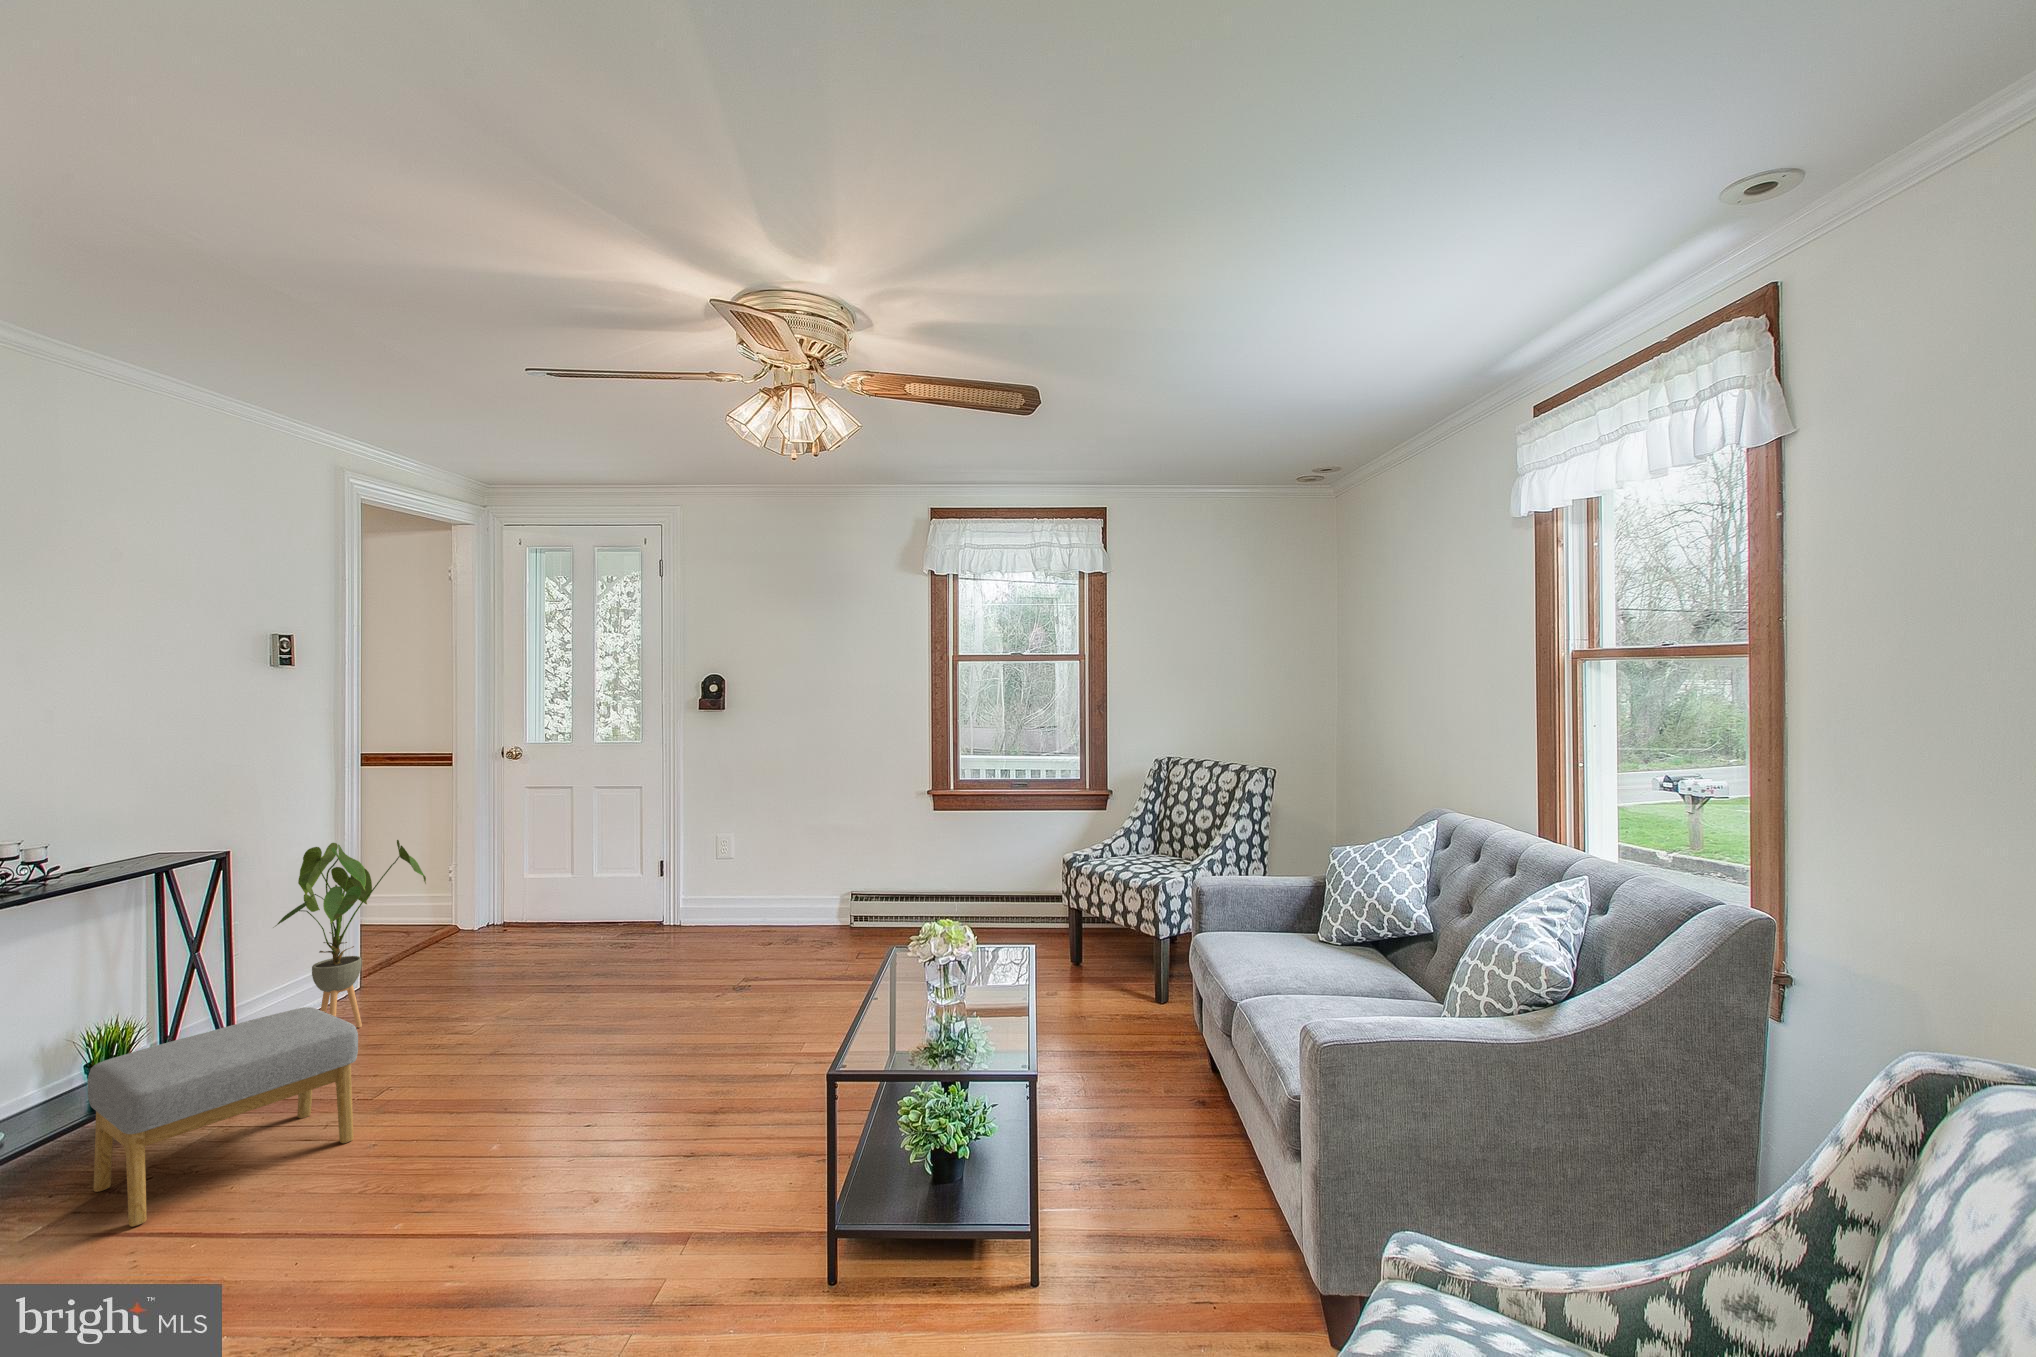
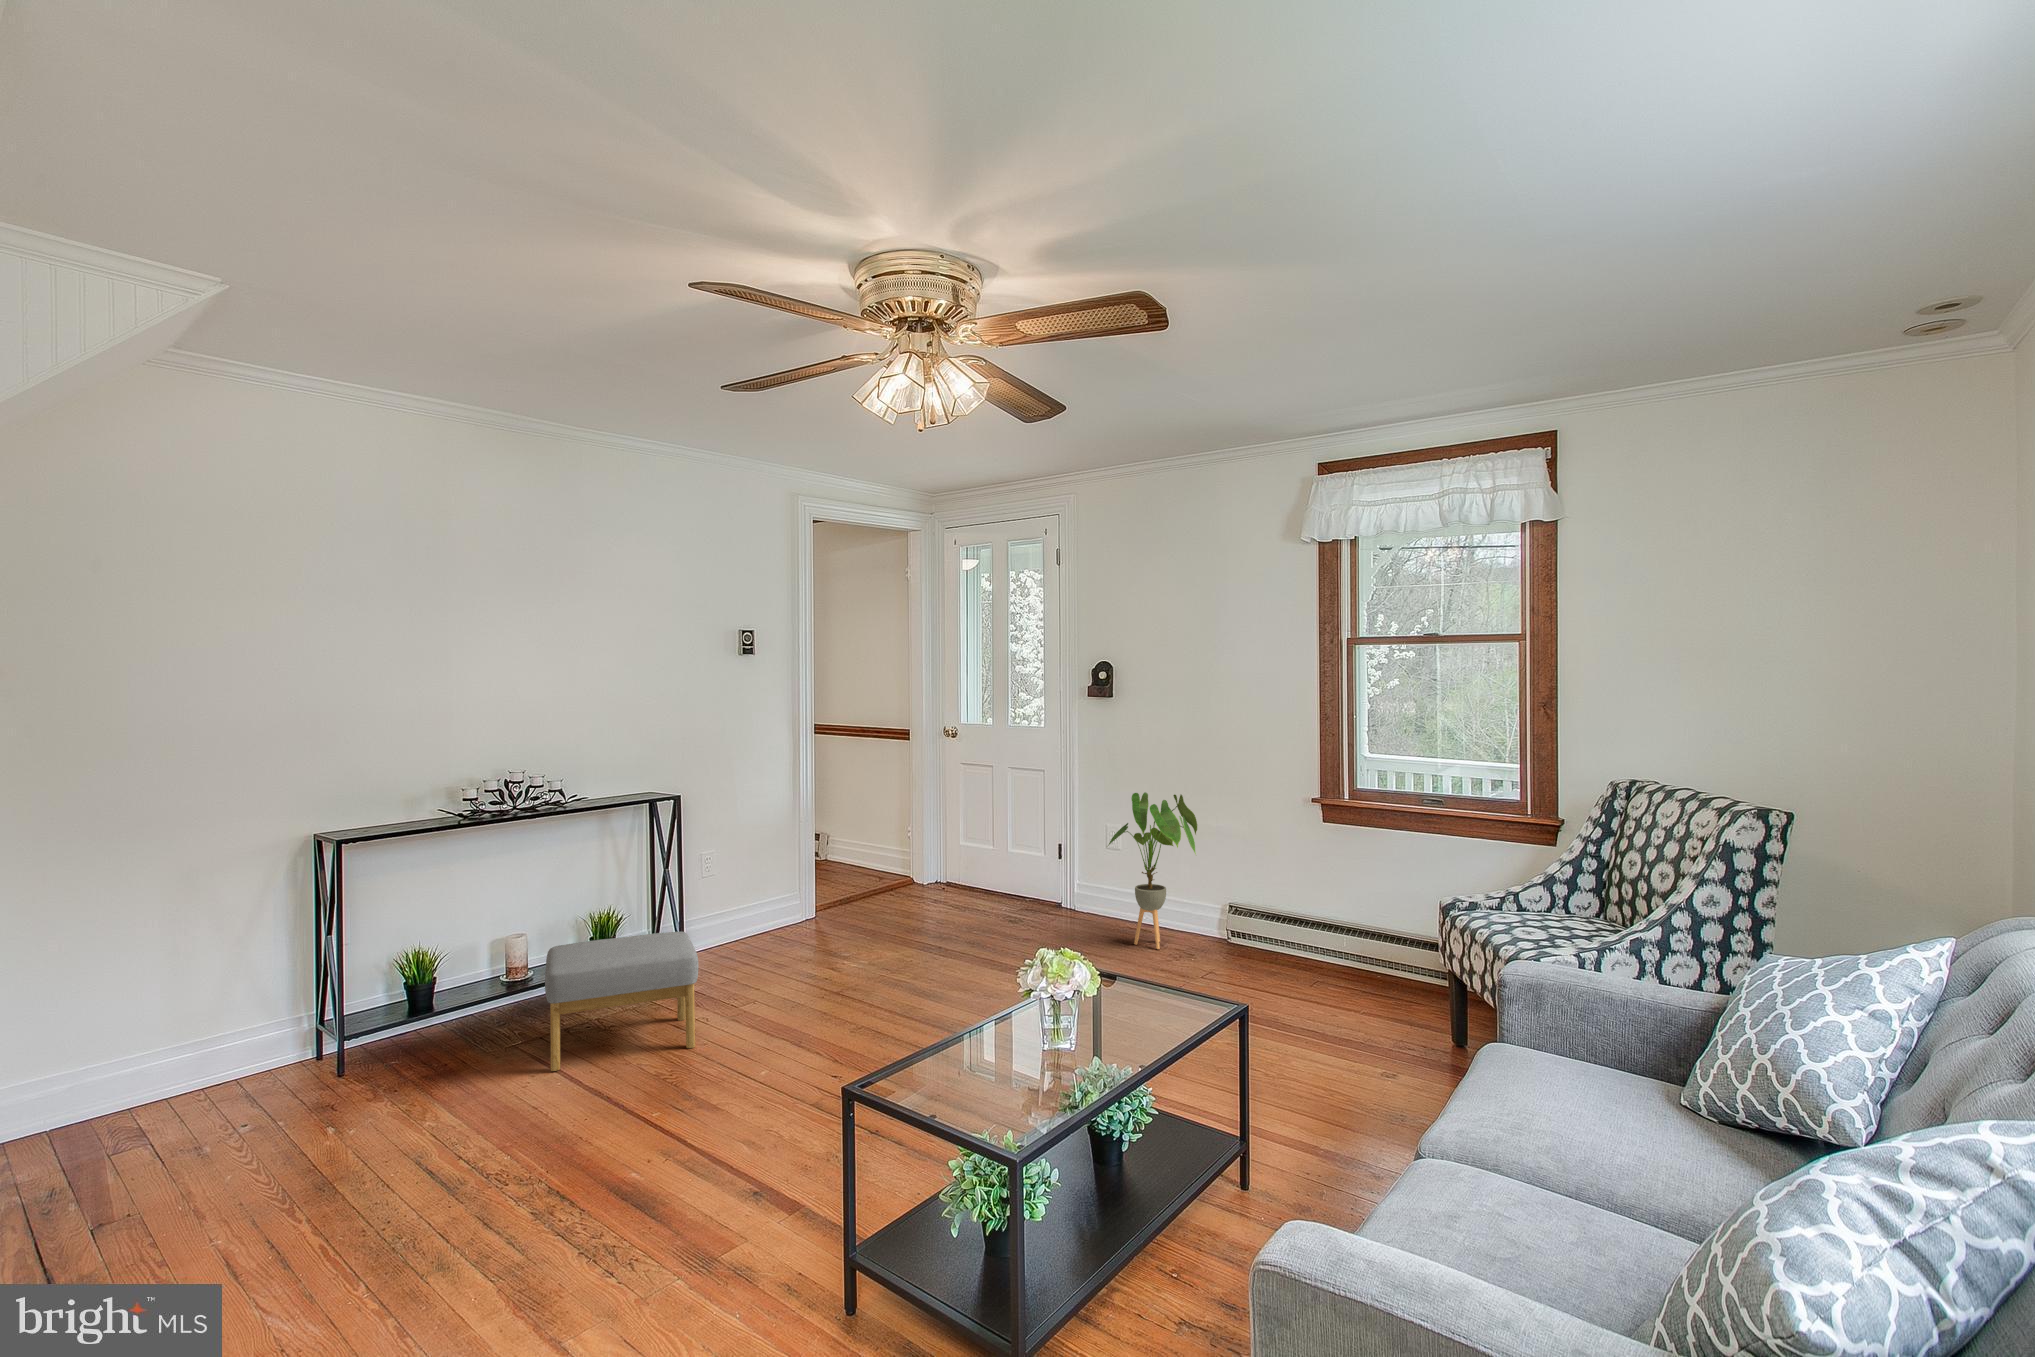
house plant: present [276,840,426,1028] -> present [1108,792,1197,949]

